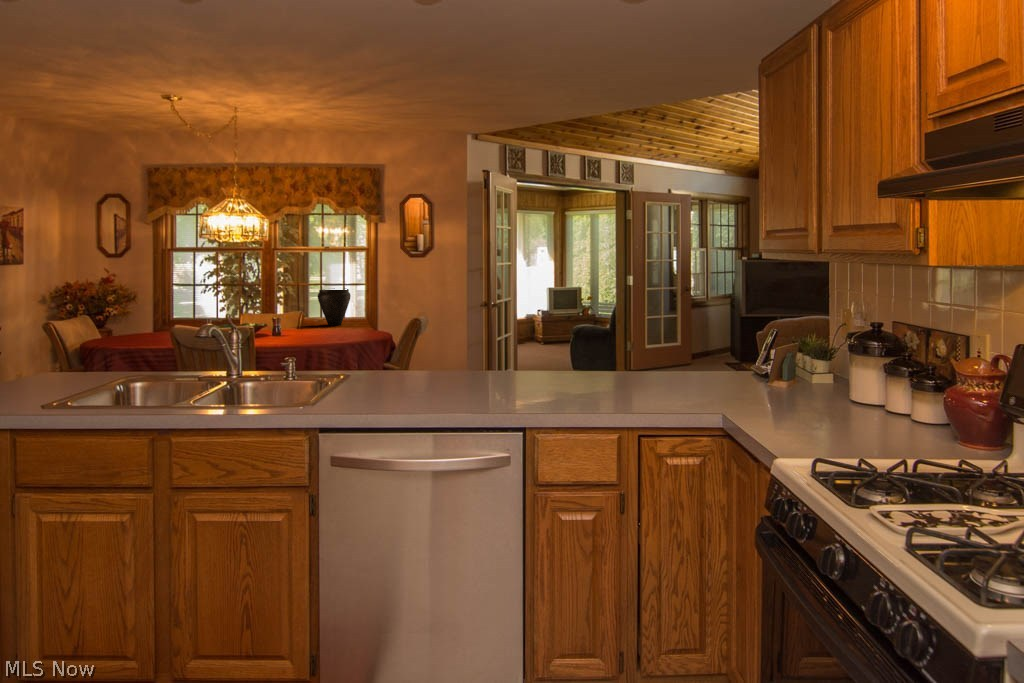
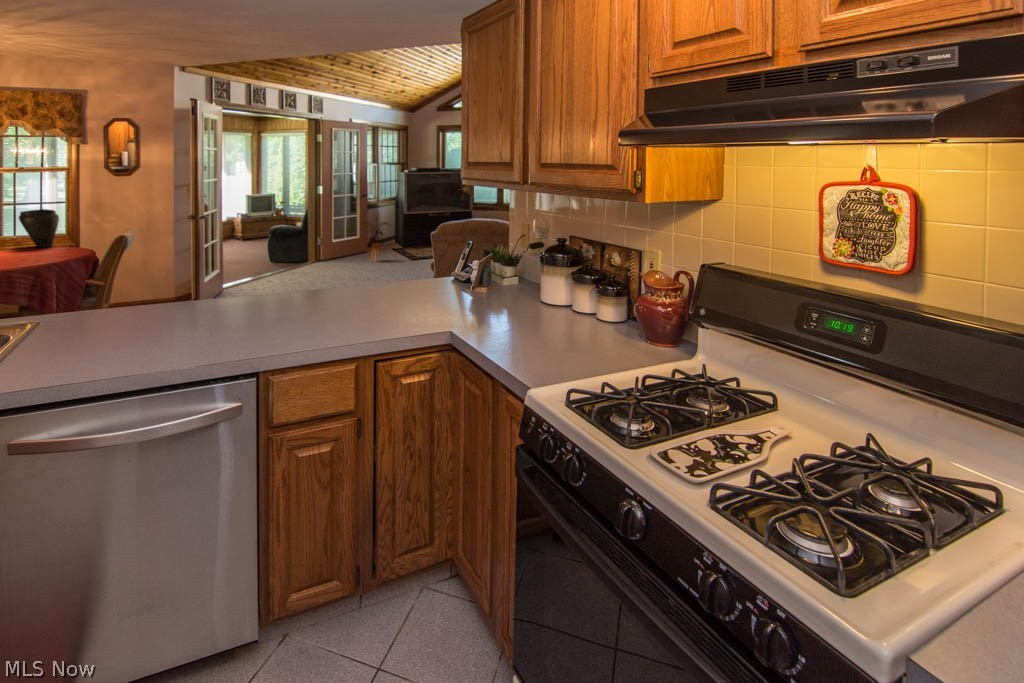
house plant: none [674,302,715,367] -> present [369,223,389,260]

